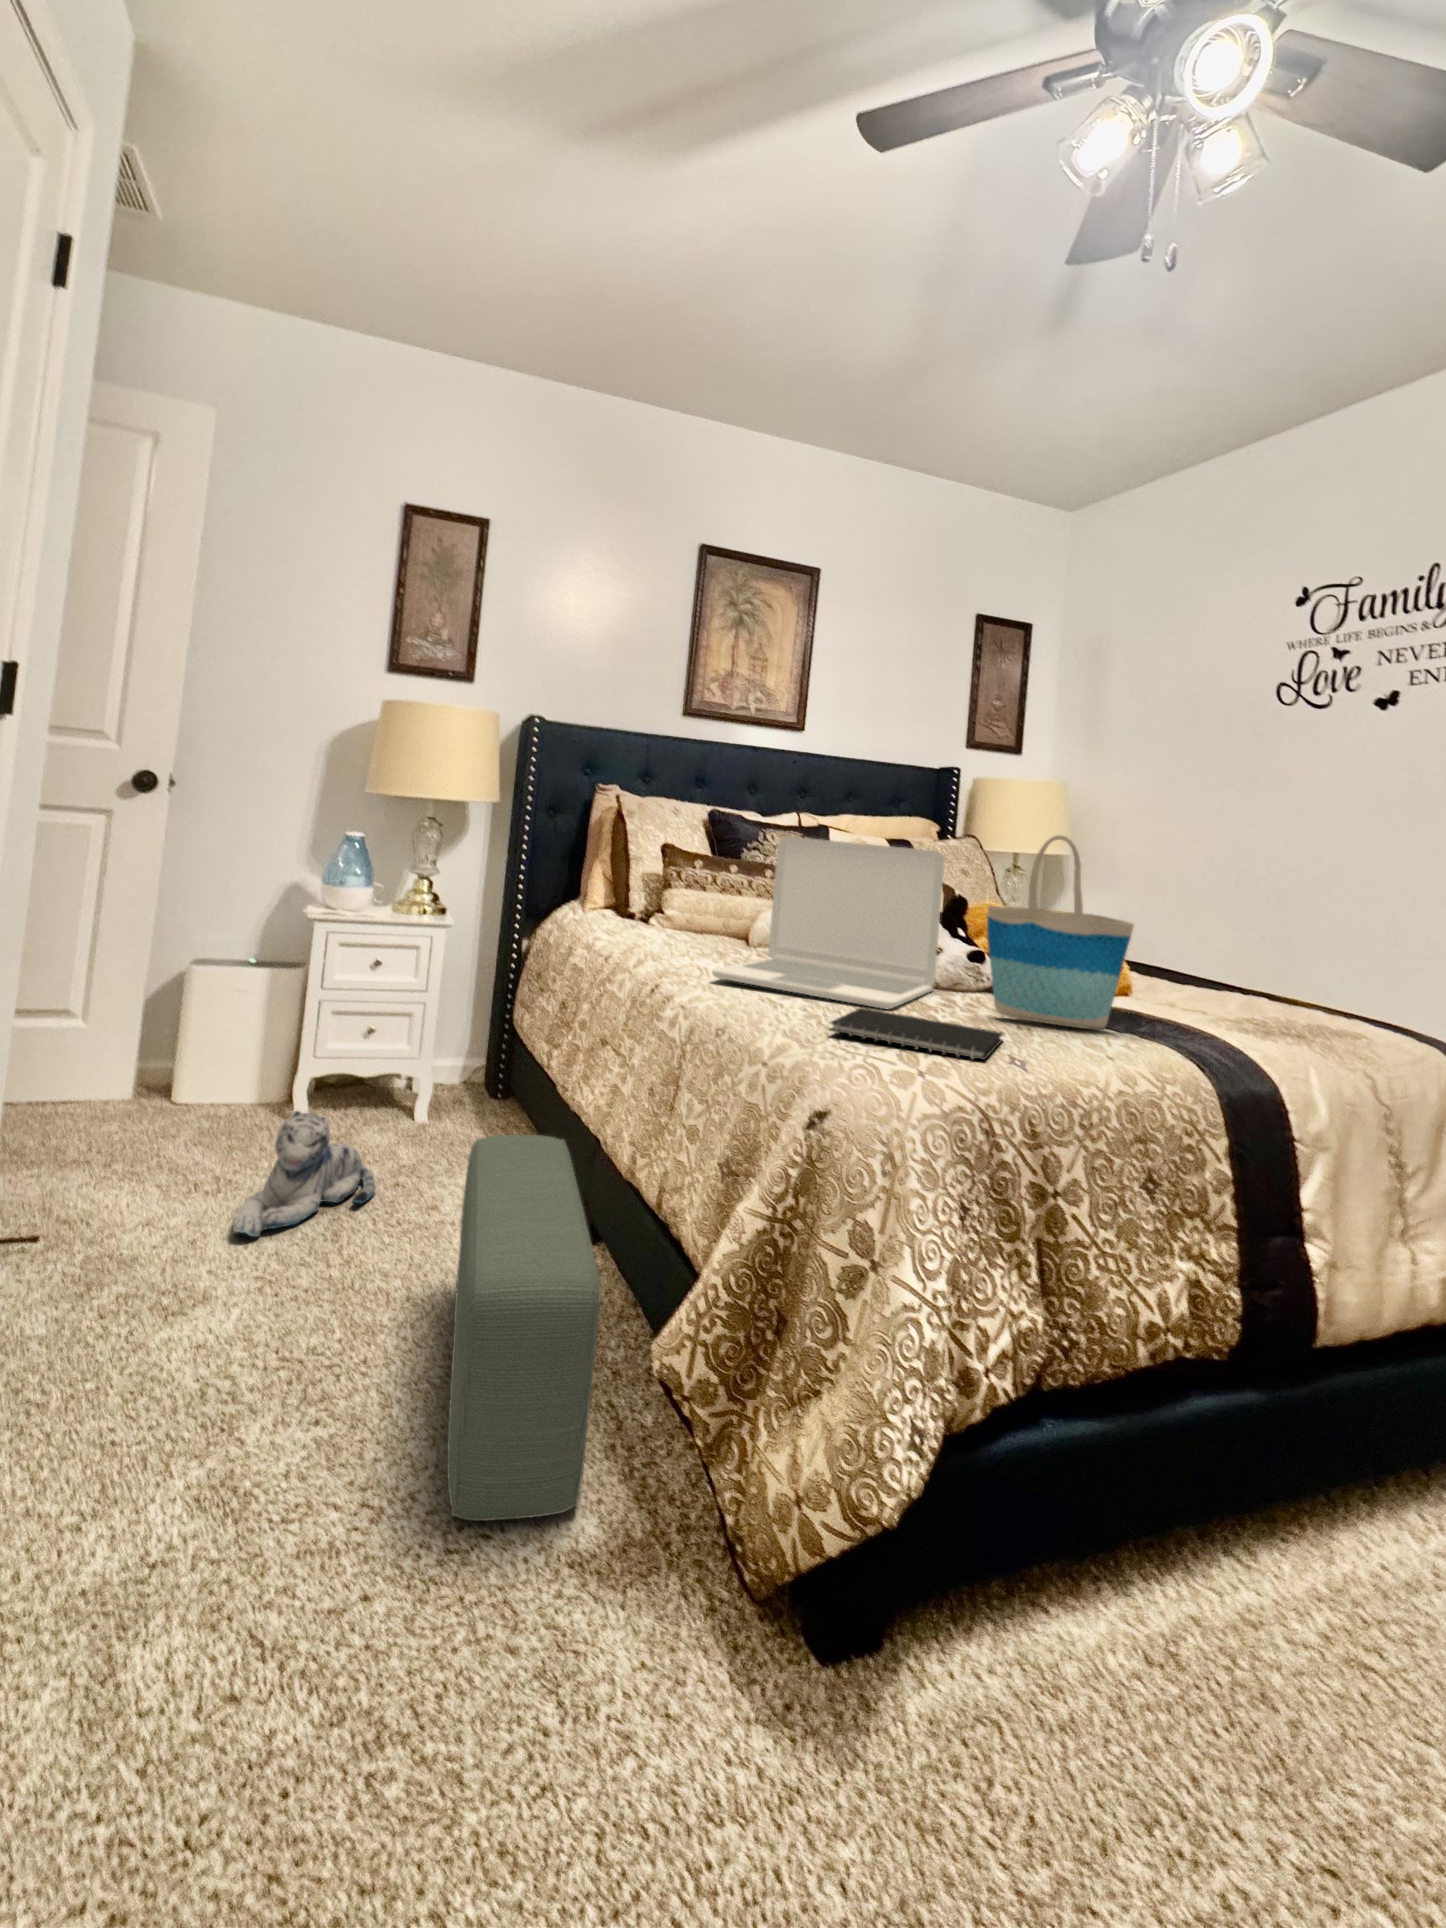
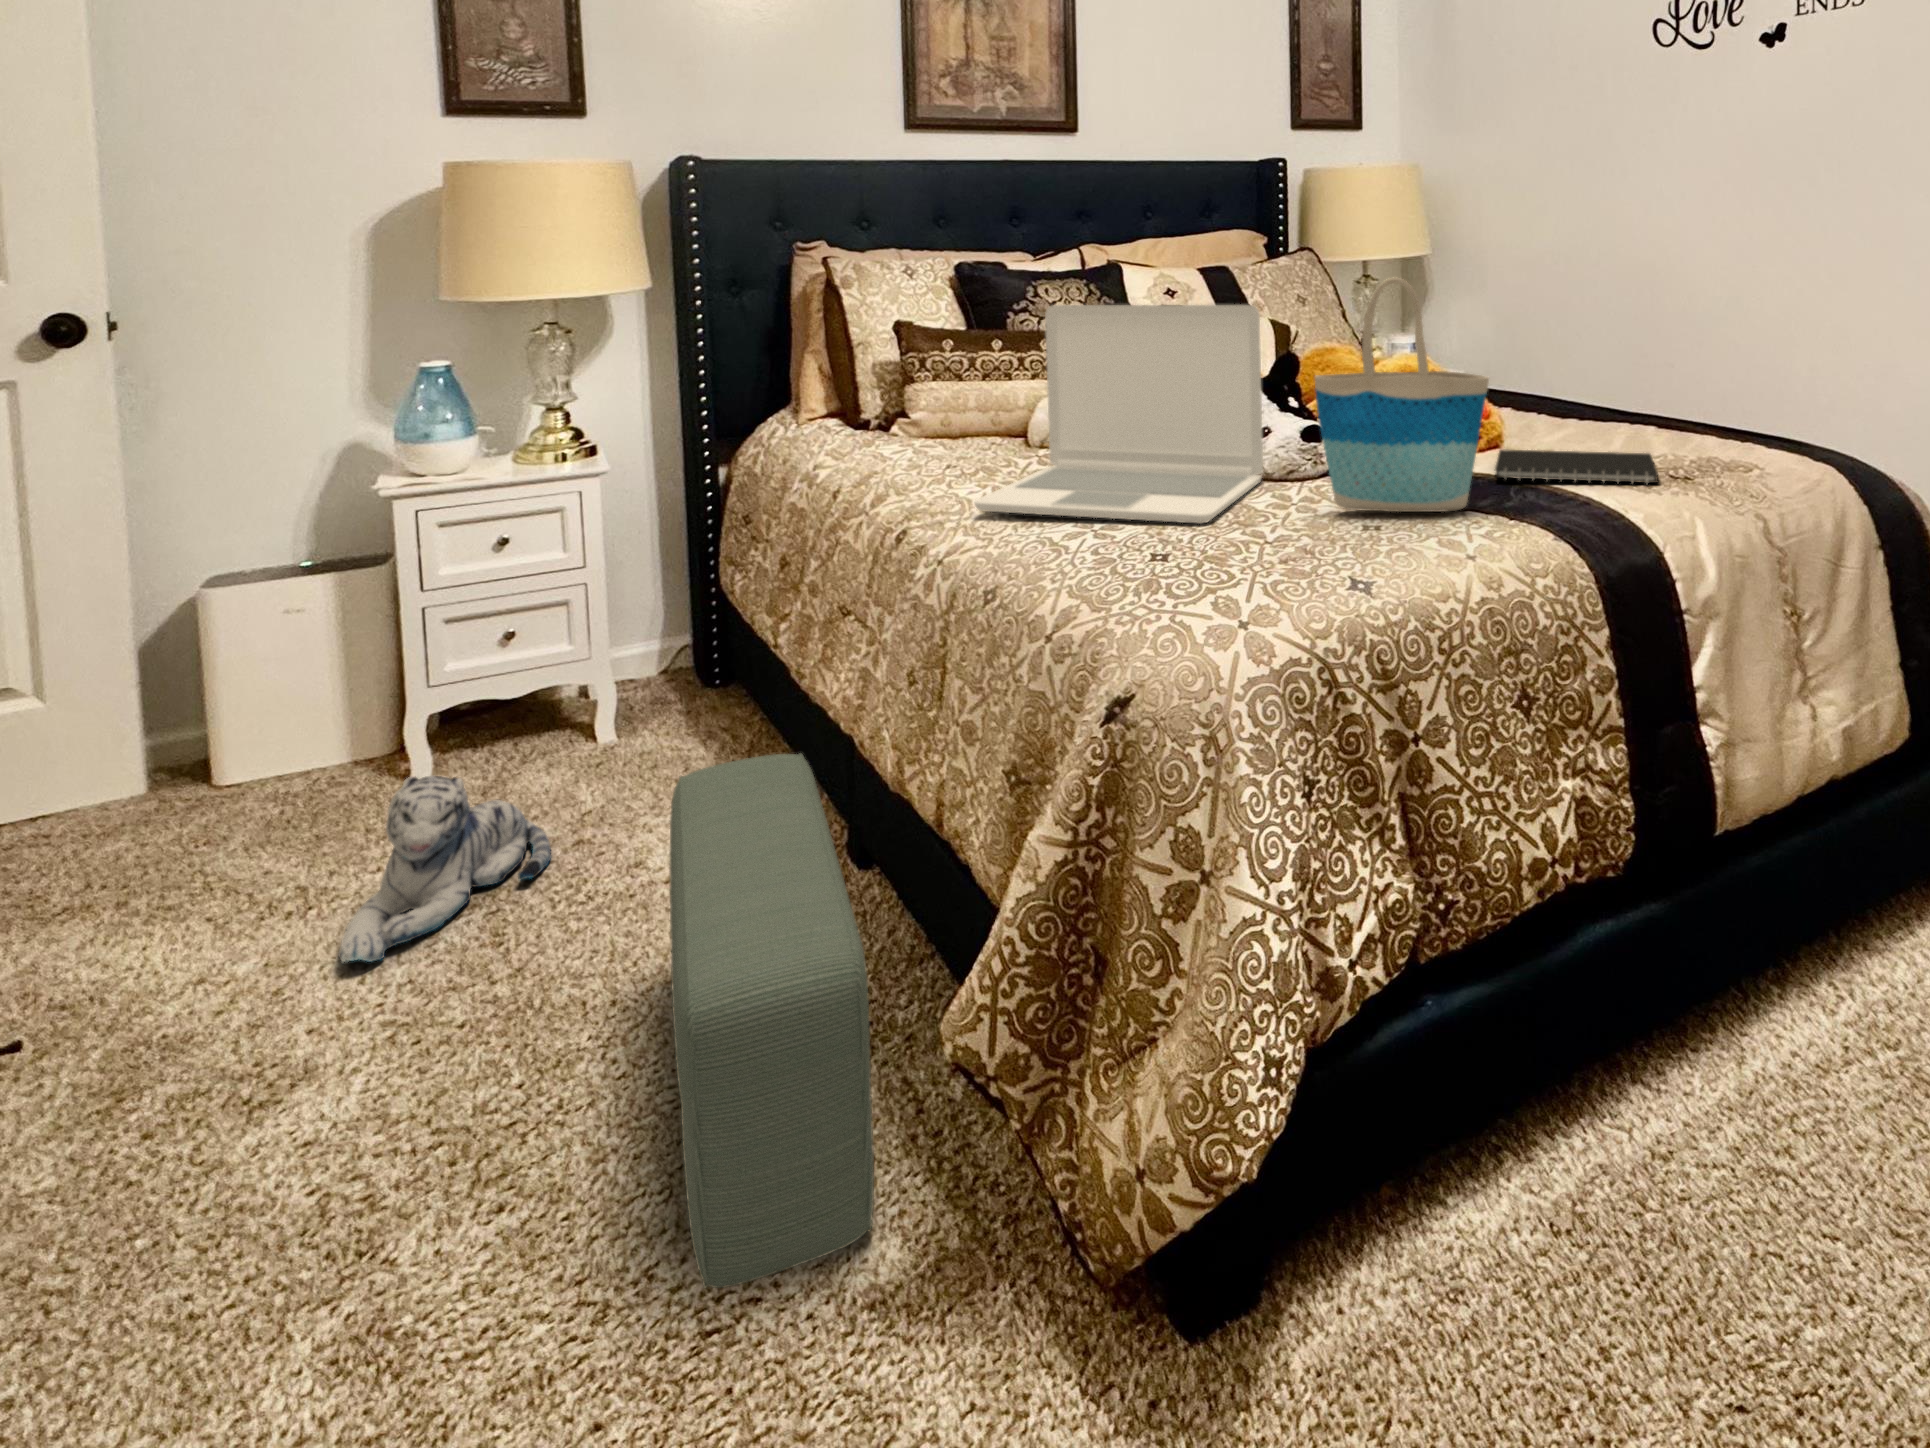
notebook: present [829,1008,1003,1060] -> present [1495,449,1658,484]

